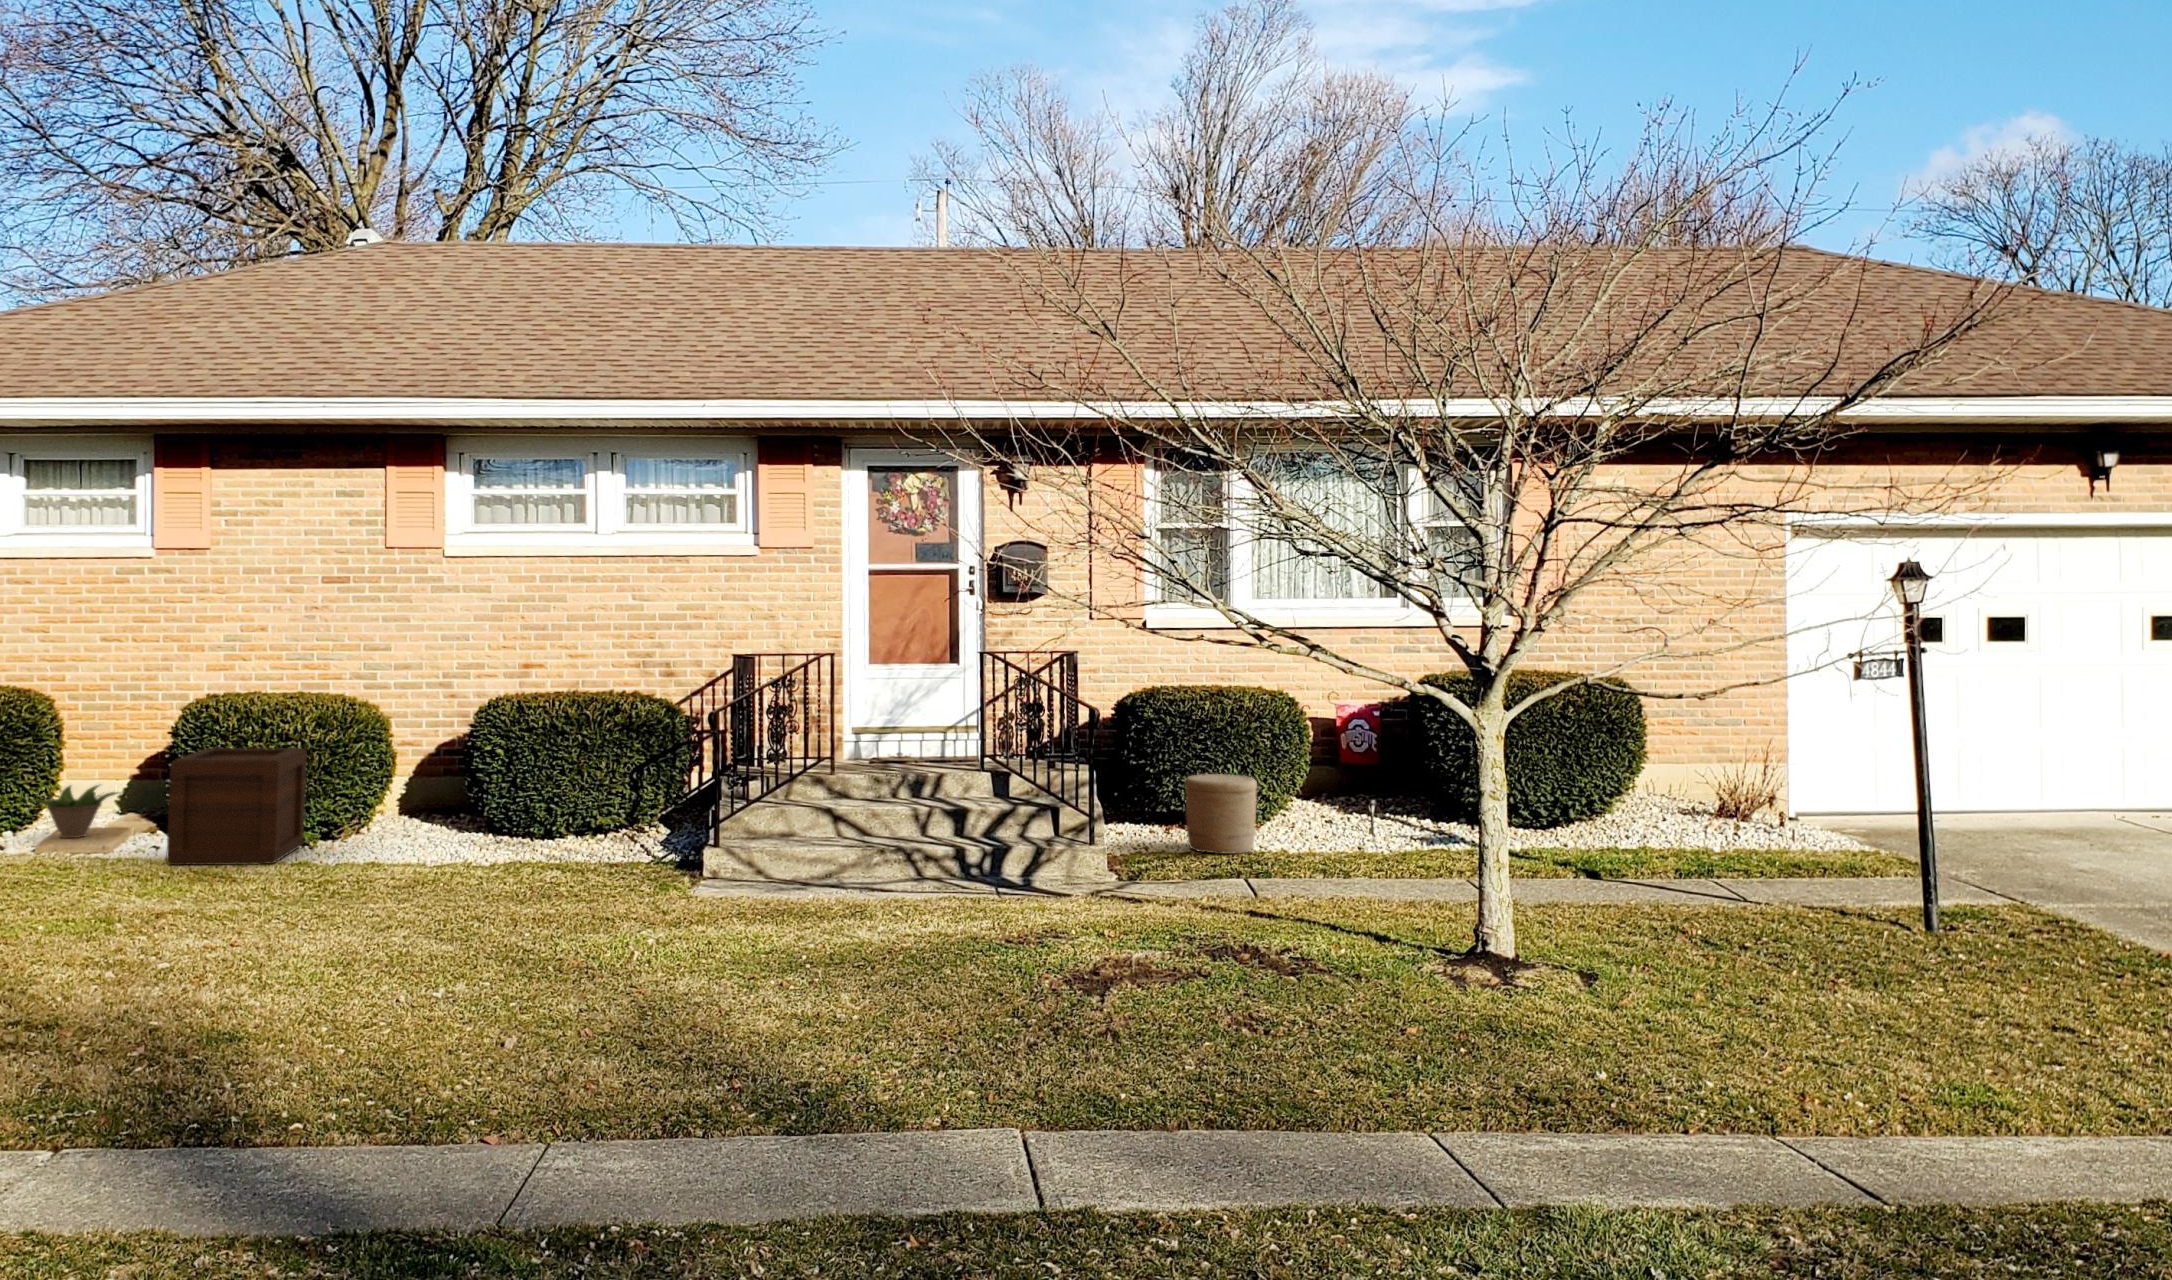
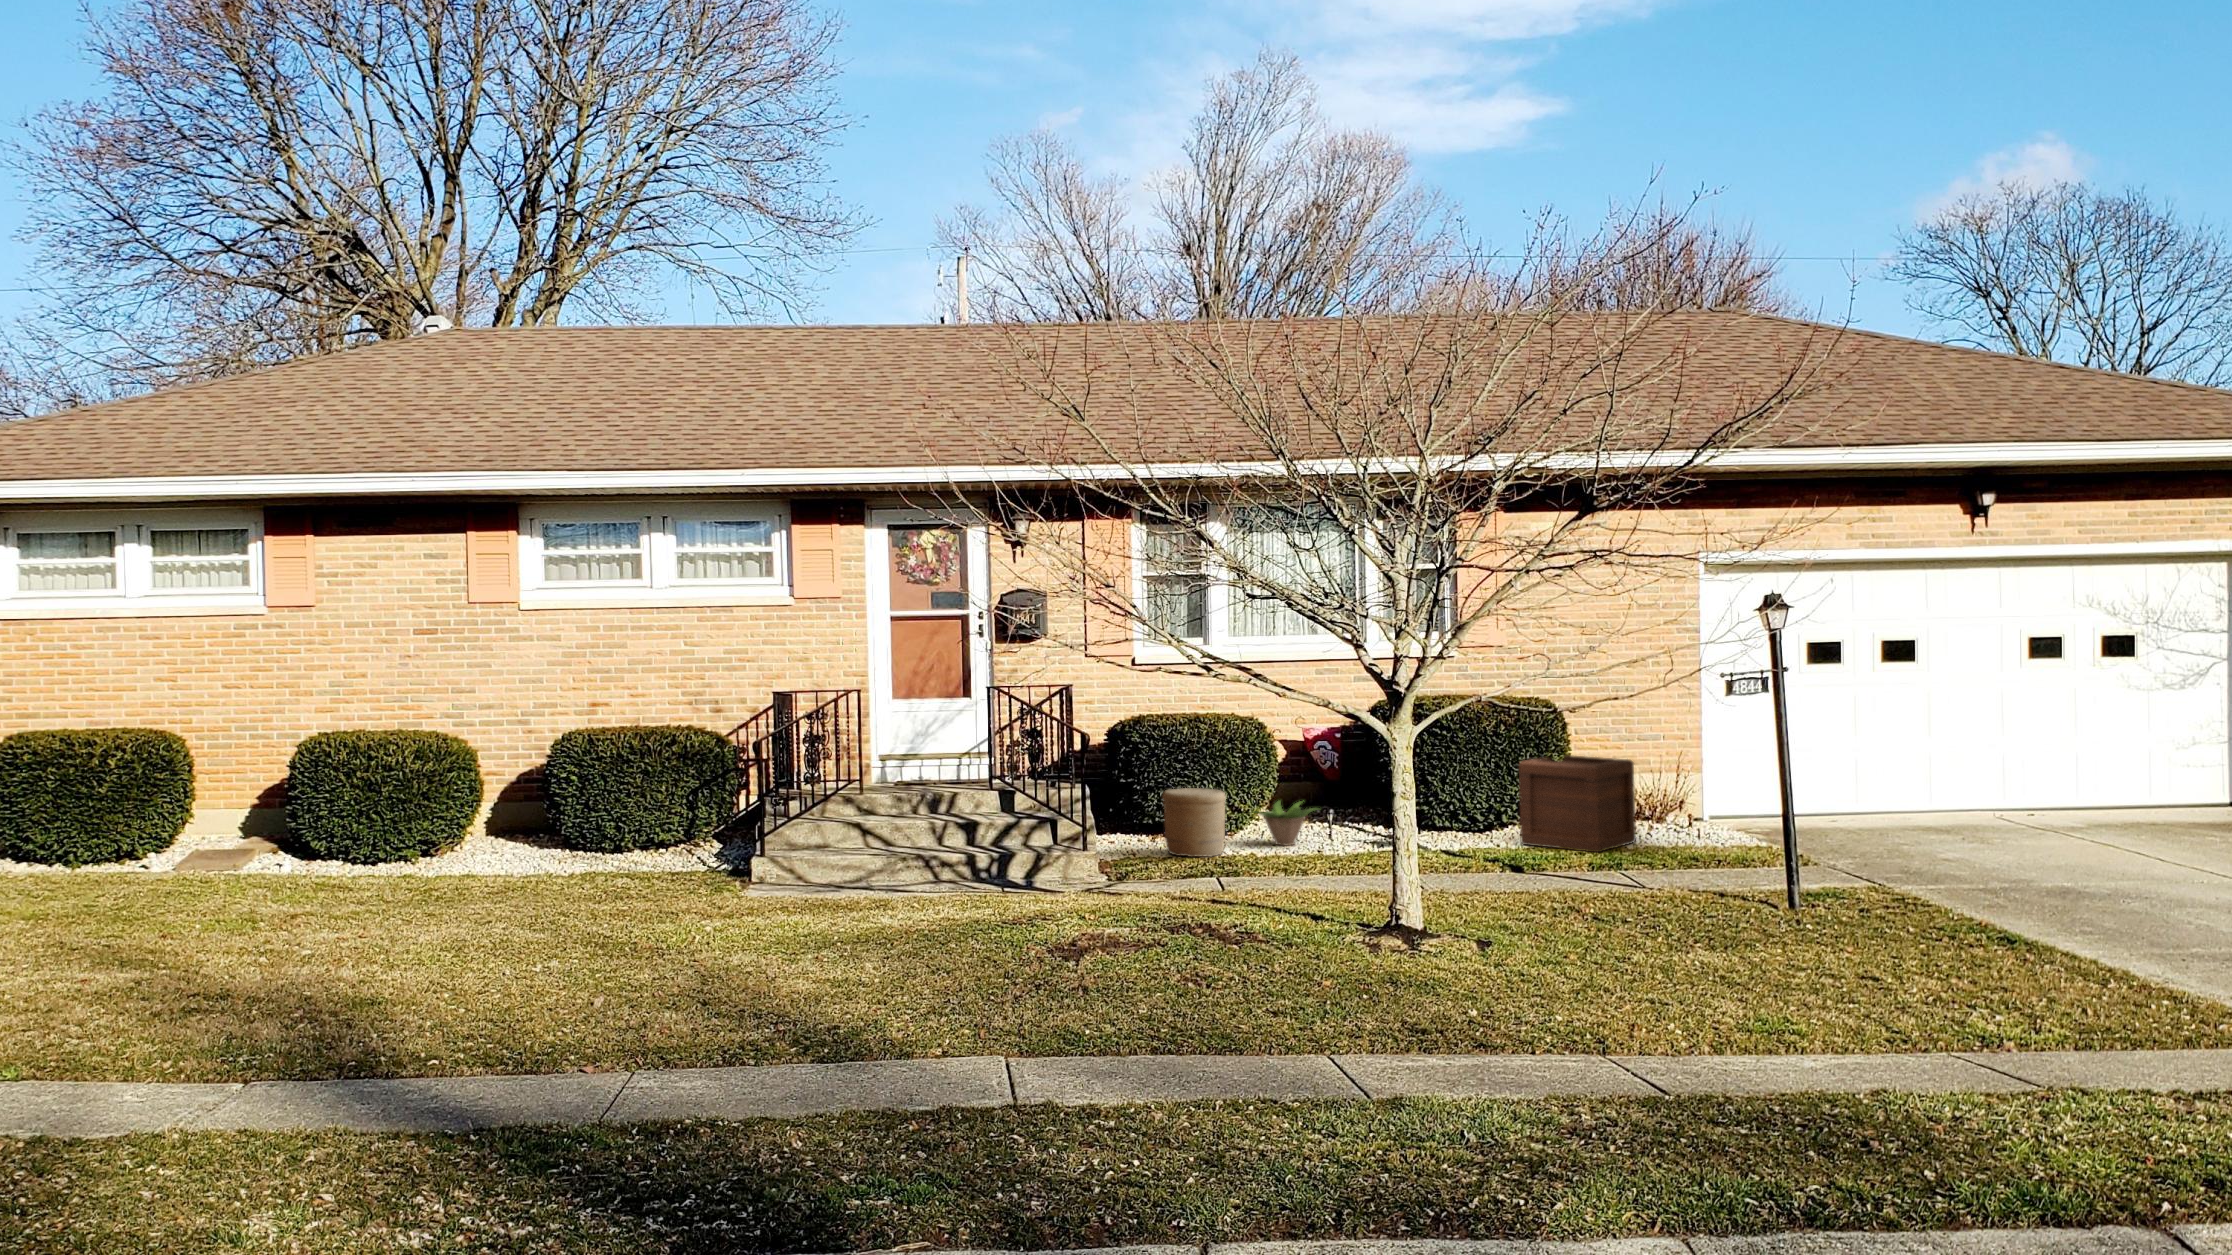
wooden crate: present [166,748,307,865] -> present [1519,755,1636,852]
decorative plant: present [32,785,119,838] -> present [1255,801,1317,846]

